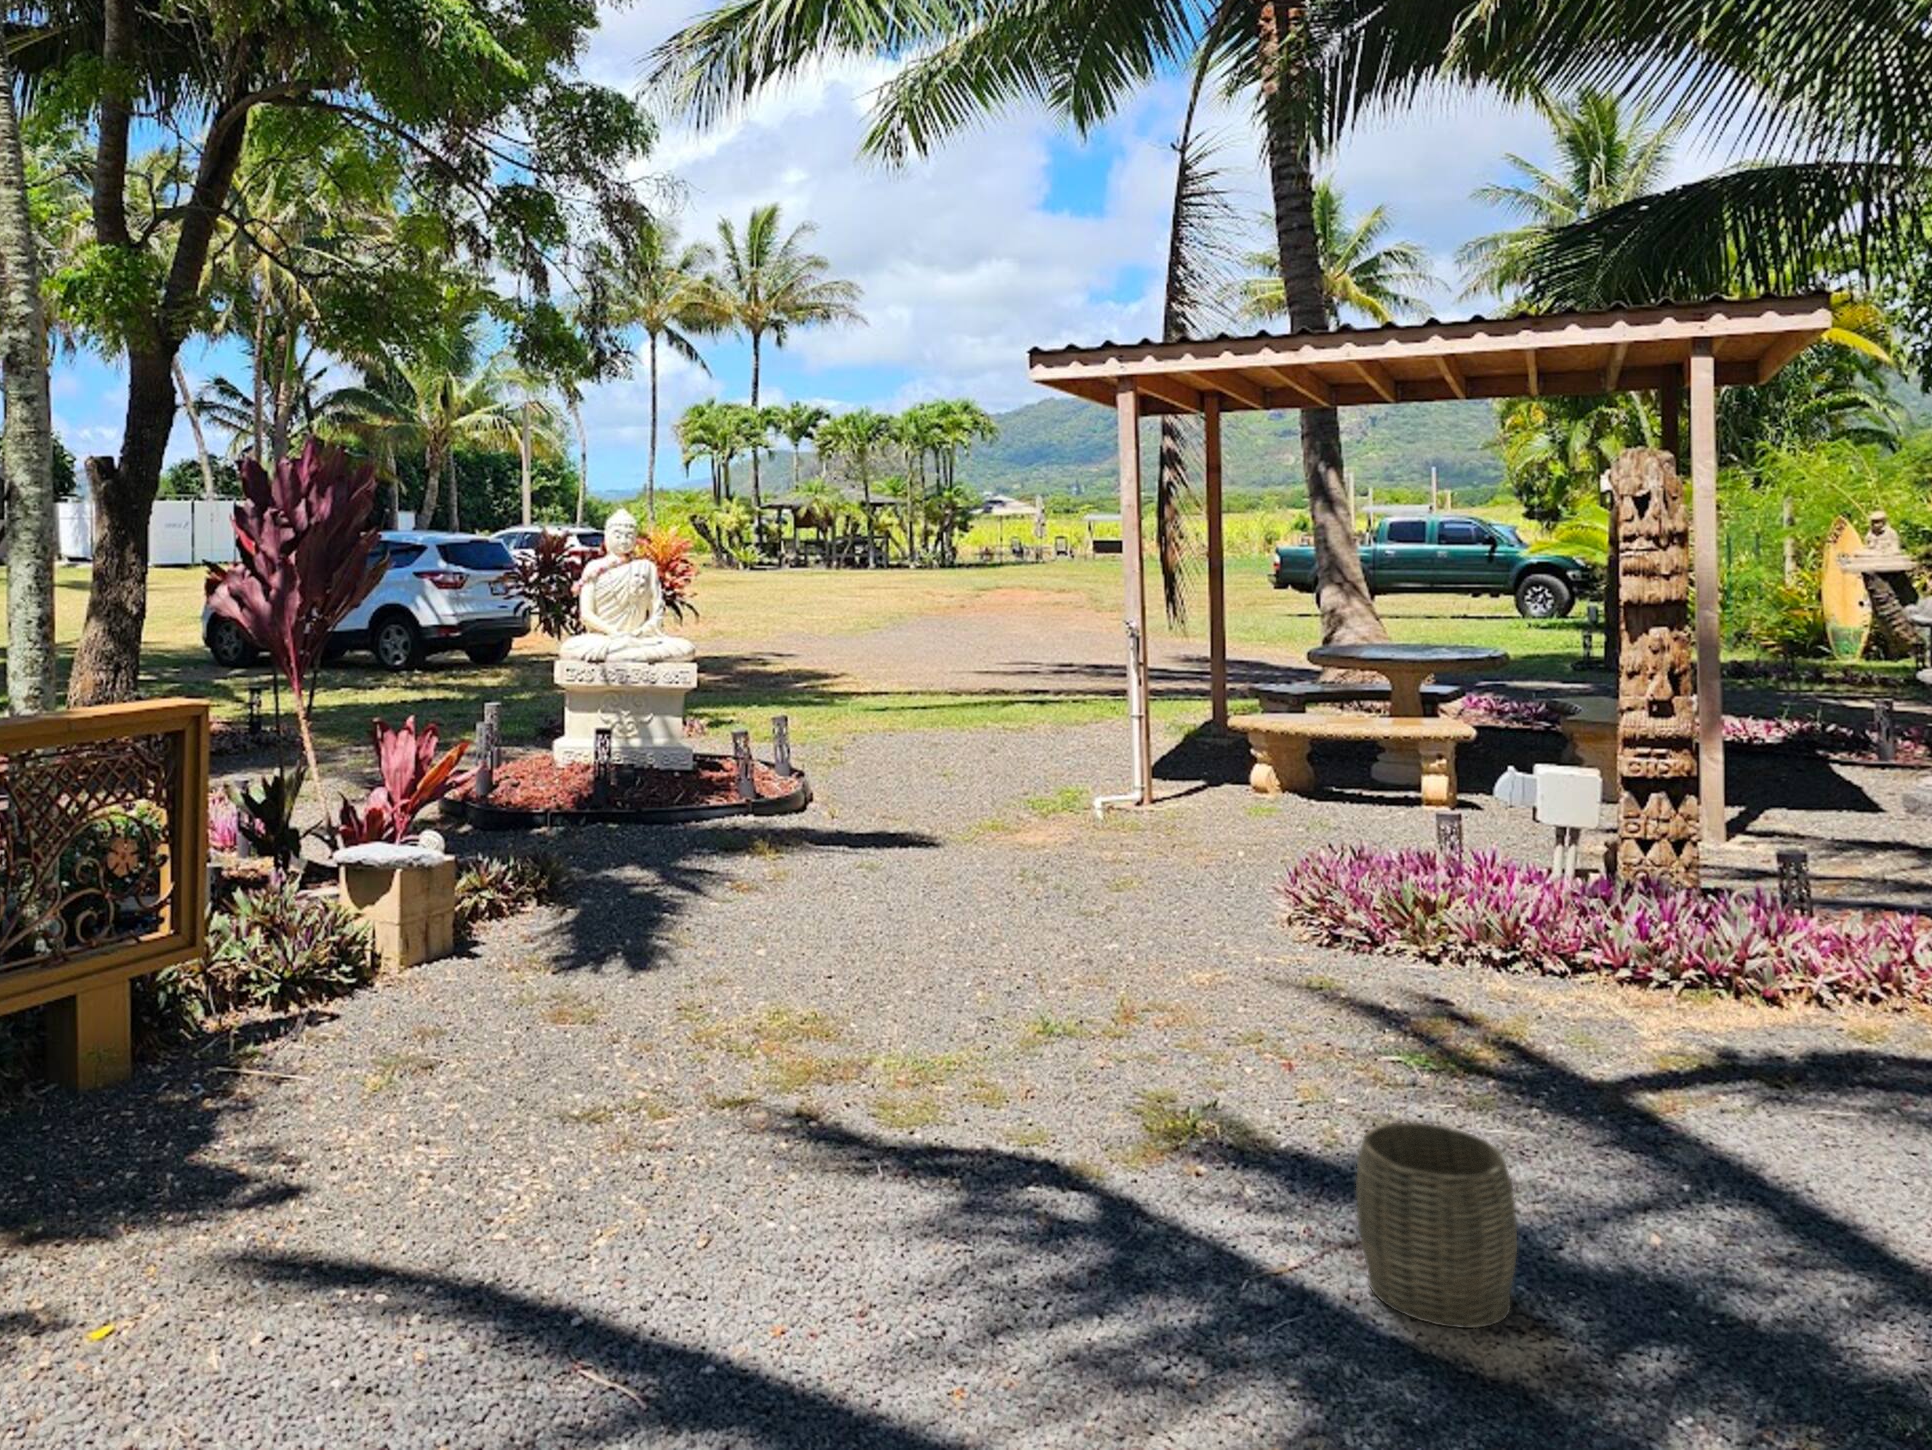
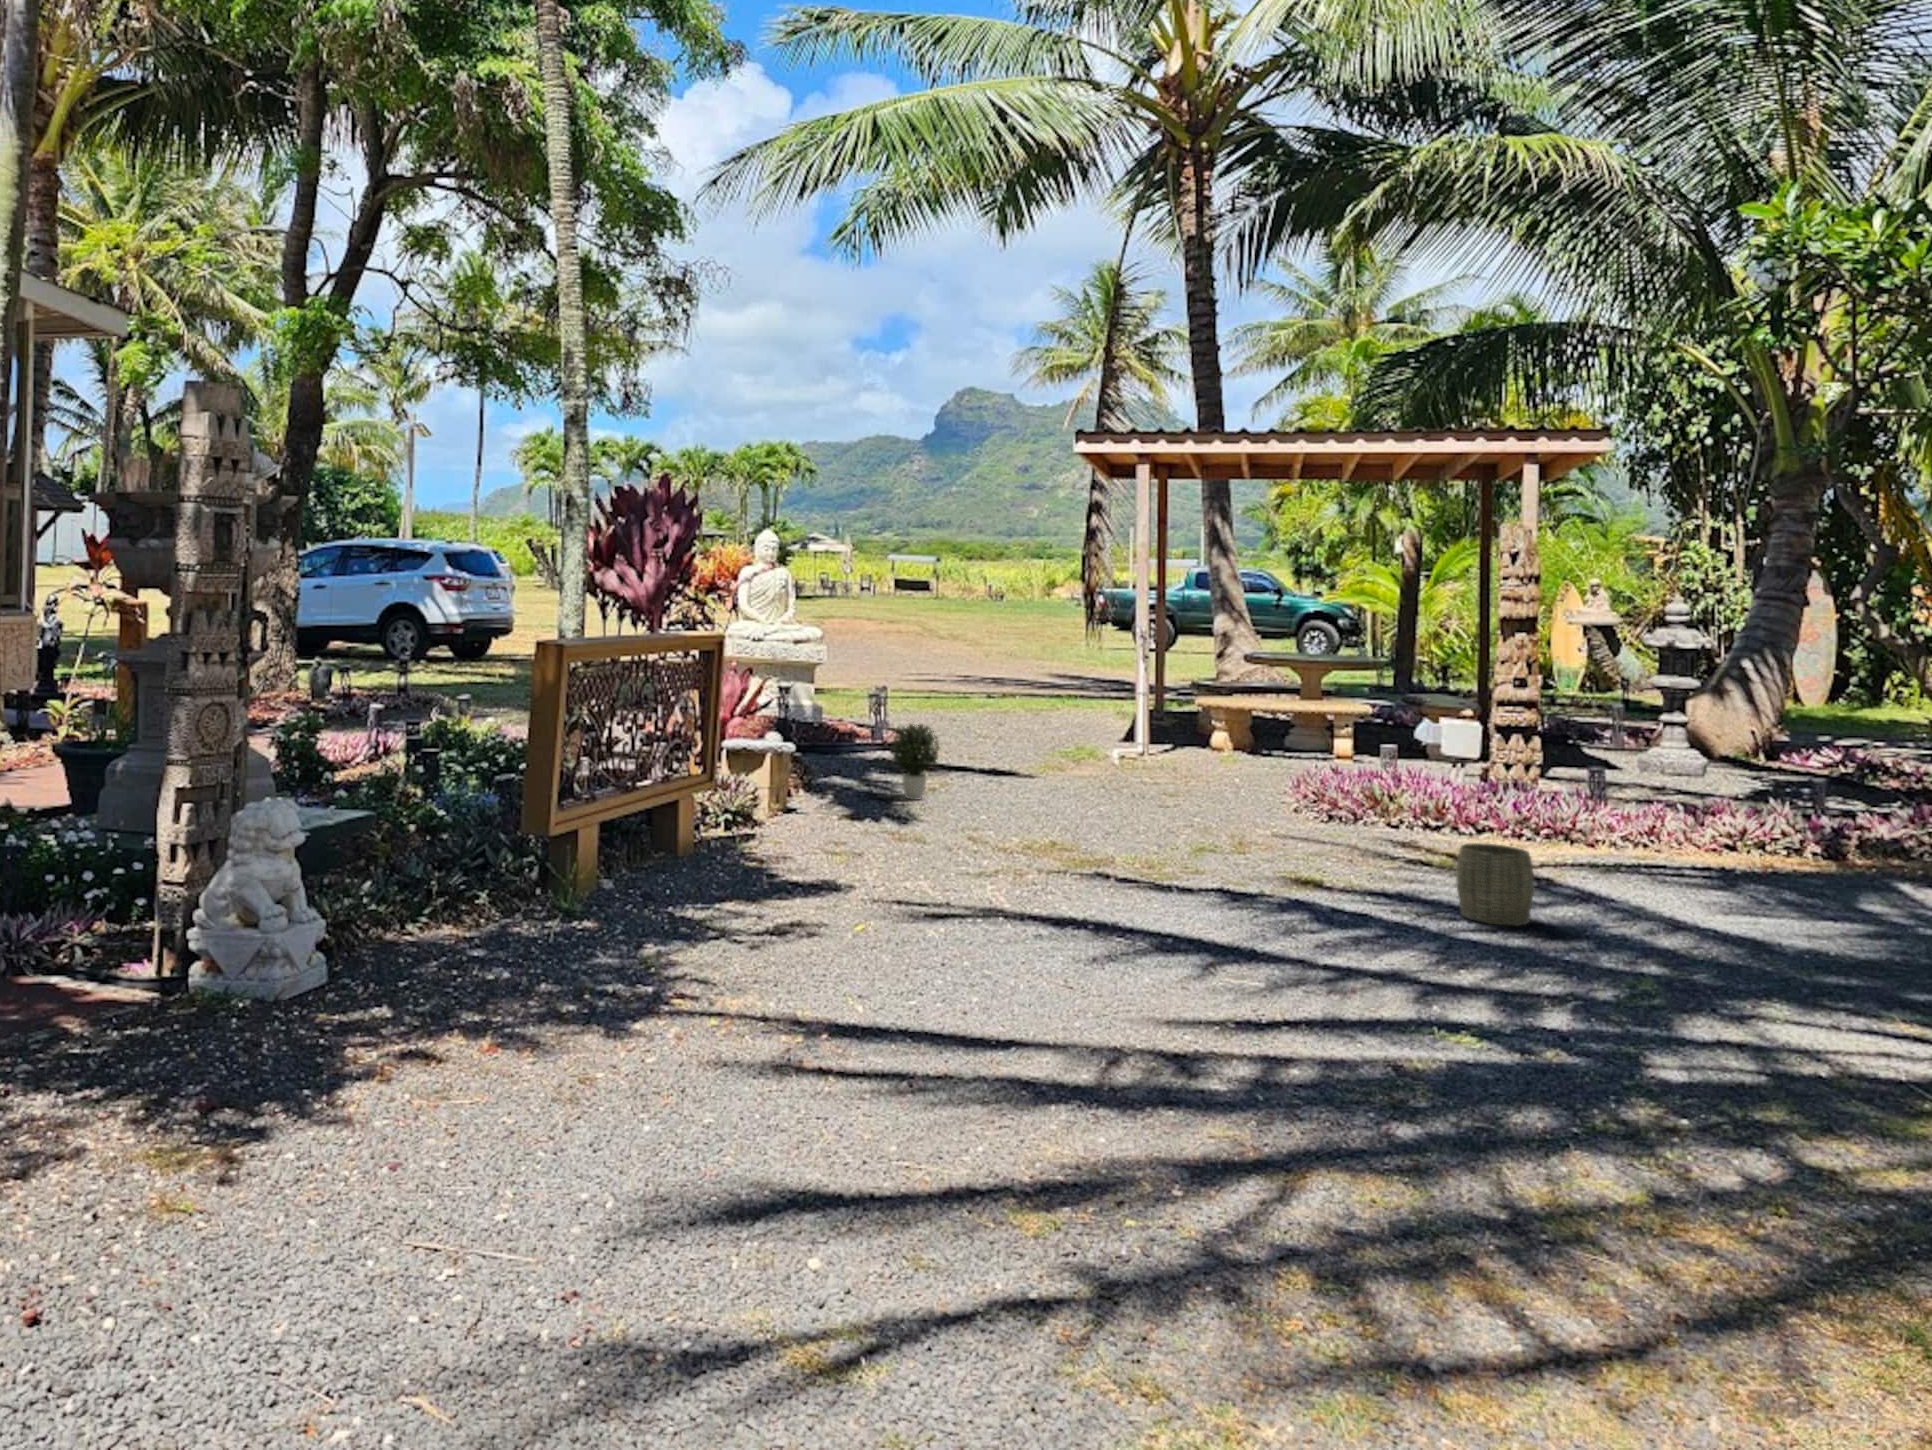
potted plant: none [648,795,726,909] -> present [891,724,940,800]

